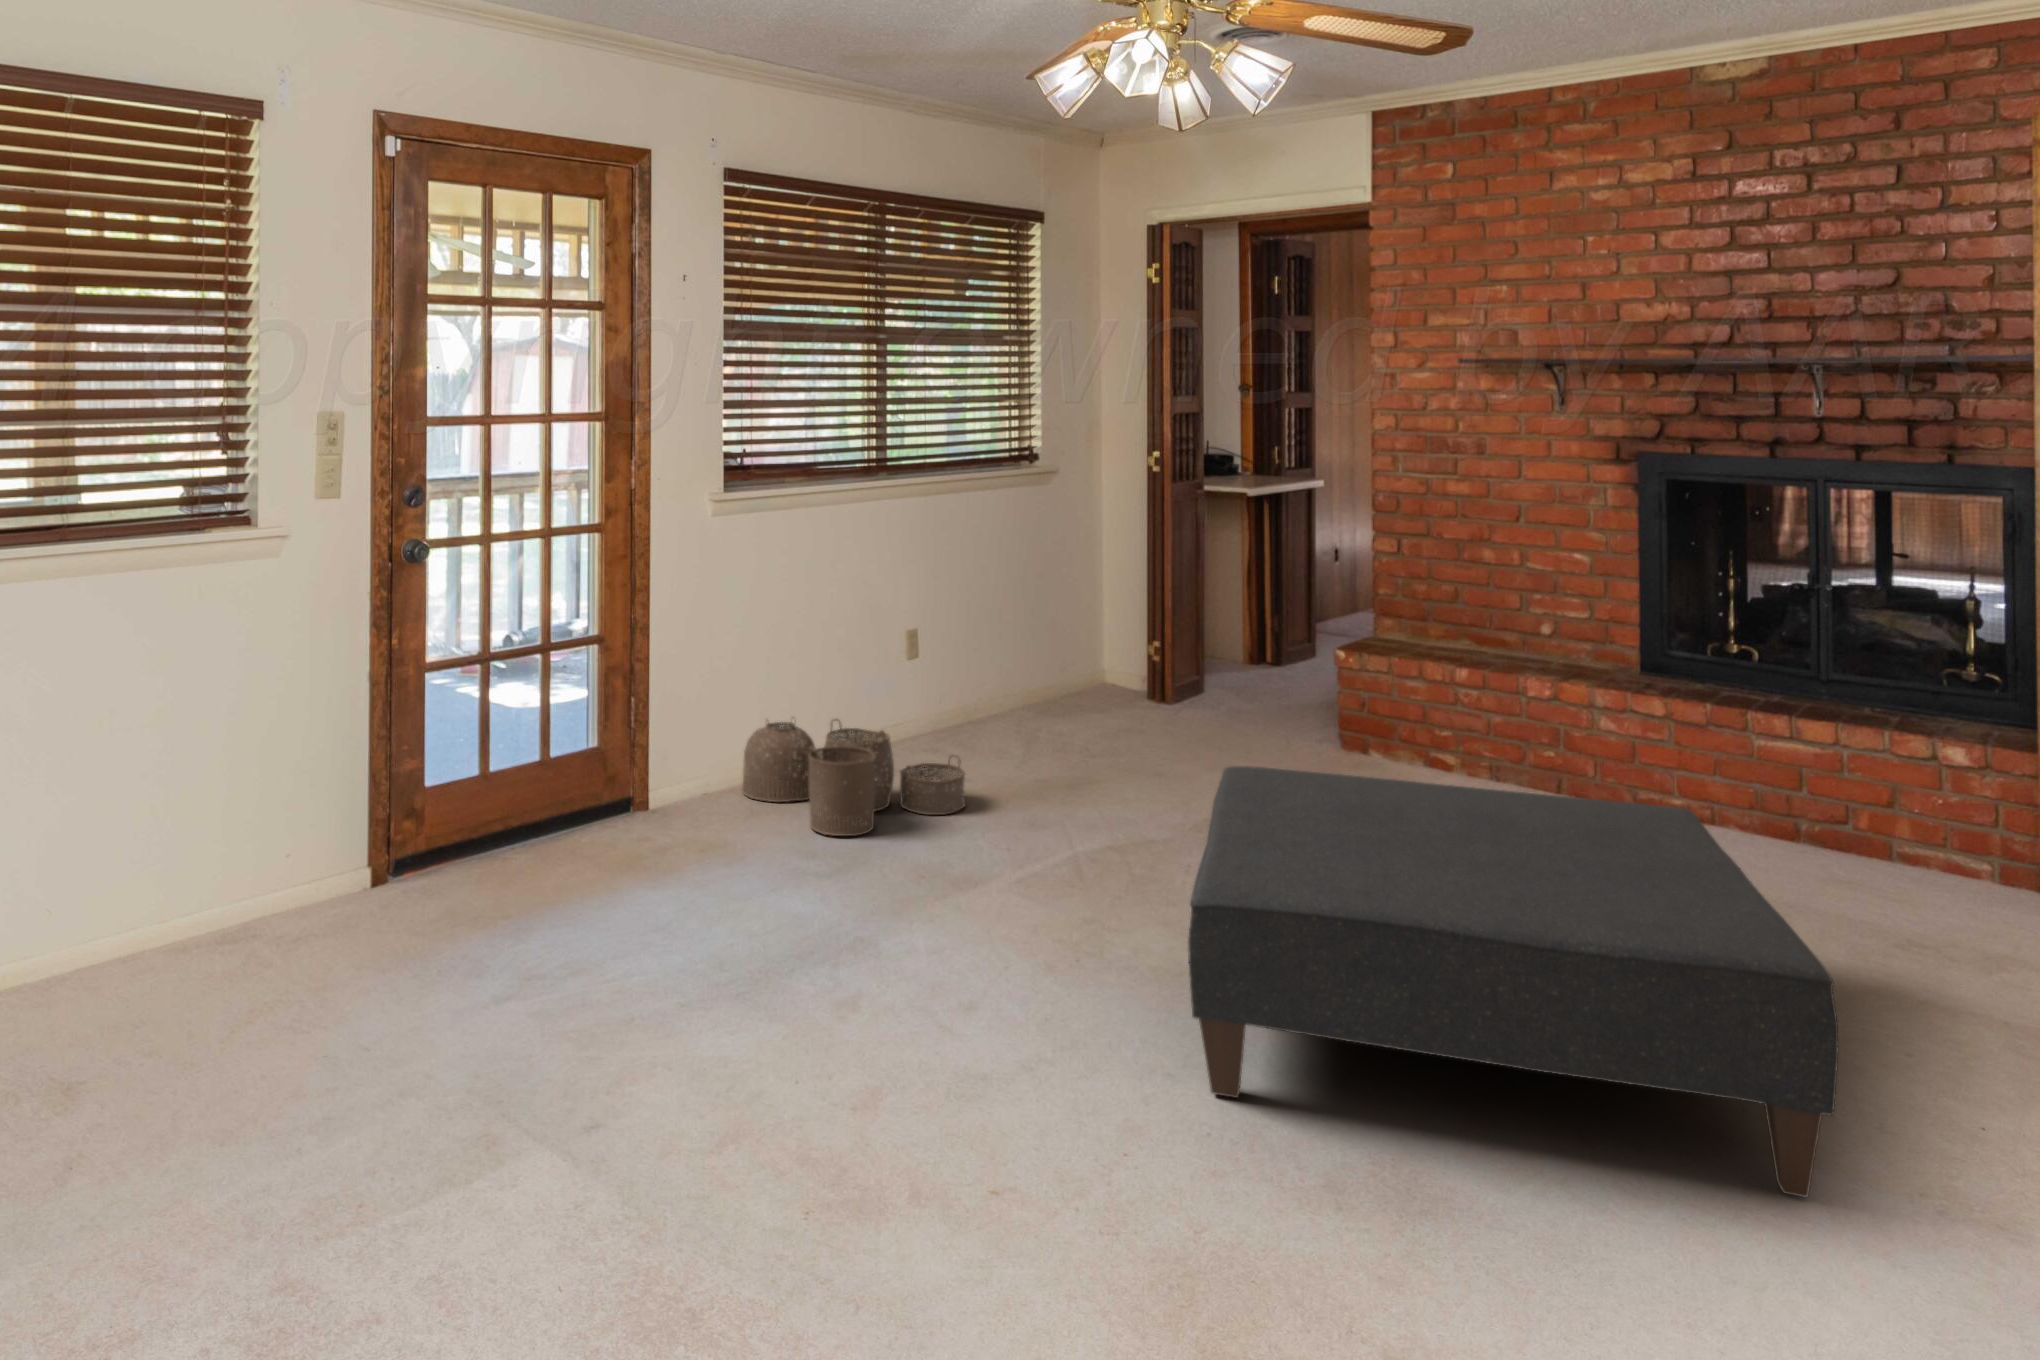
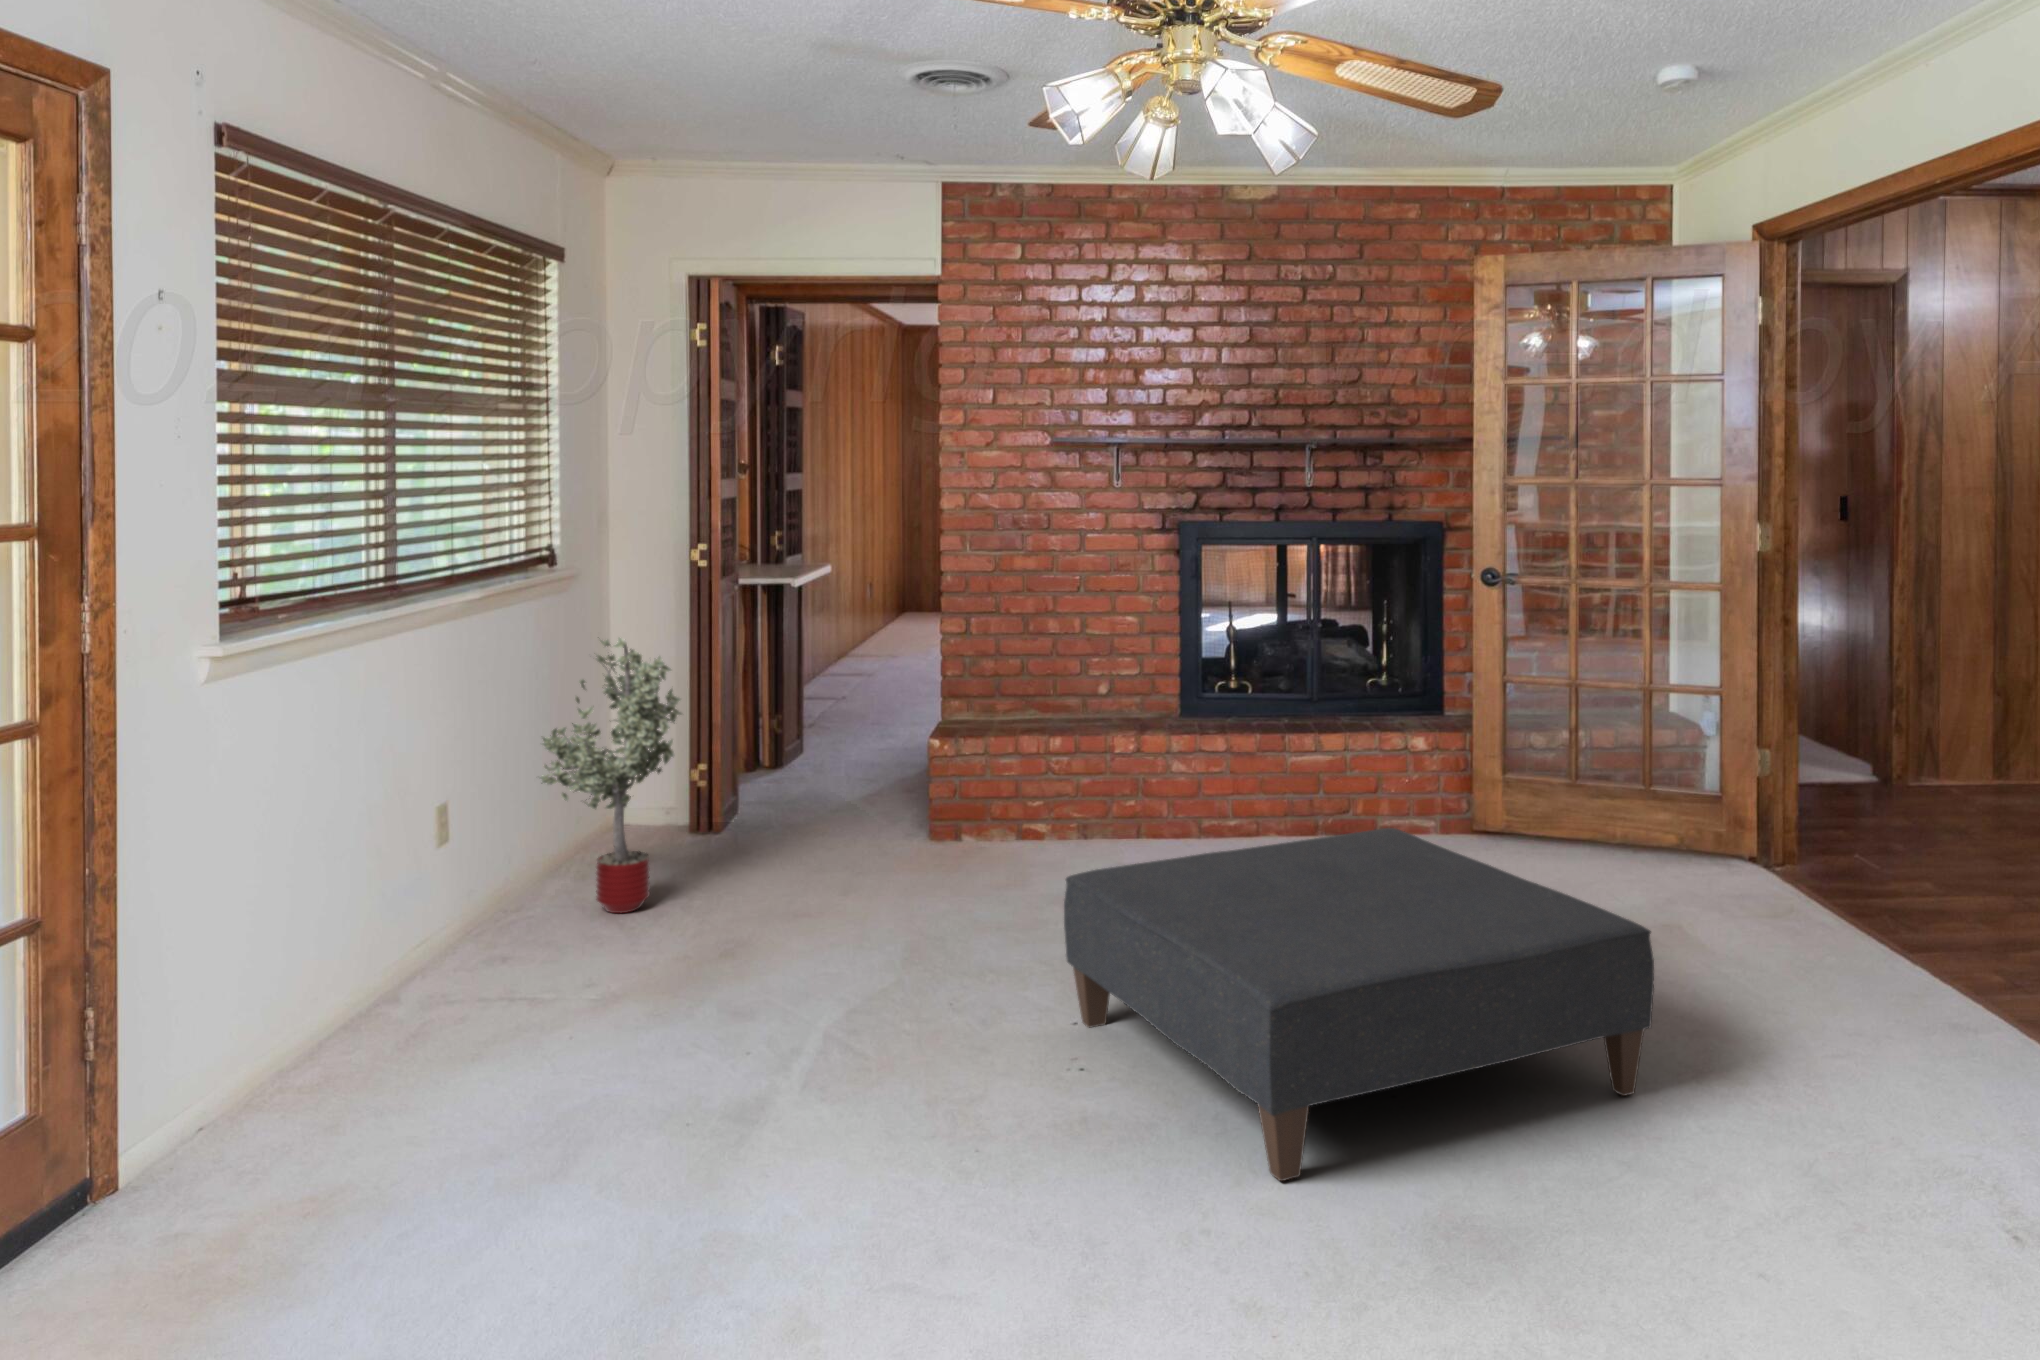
potted tree: none [933,515,1076,745] -> present [540,638,681,913]
woven basket: present [742,720,965,836] -> none [396,926,696,1075]

